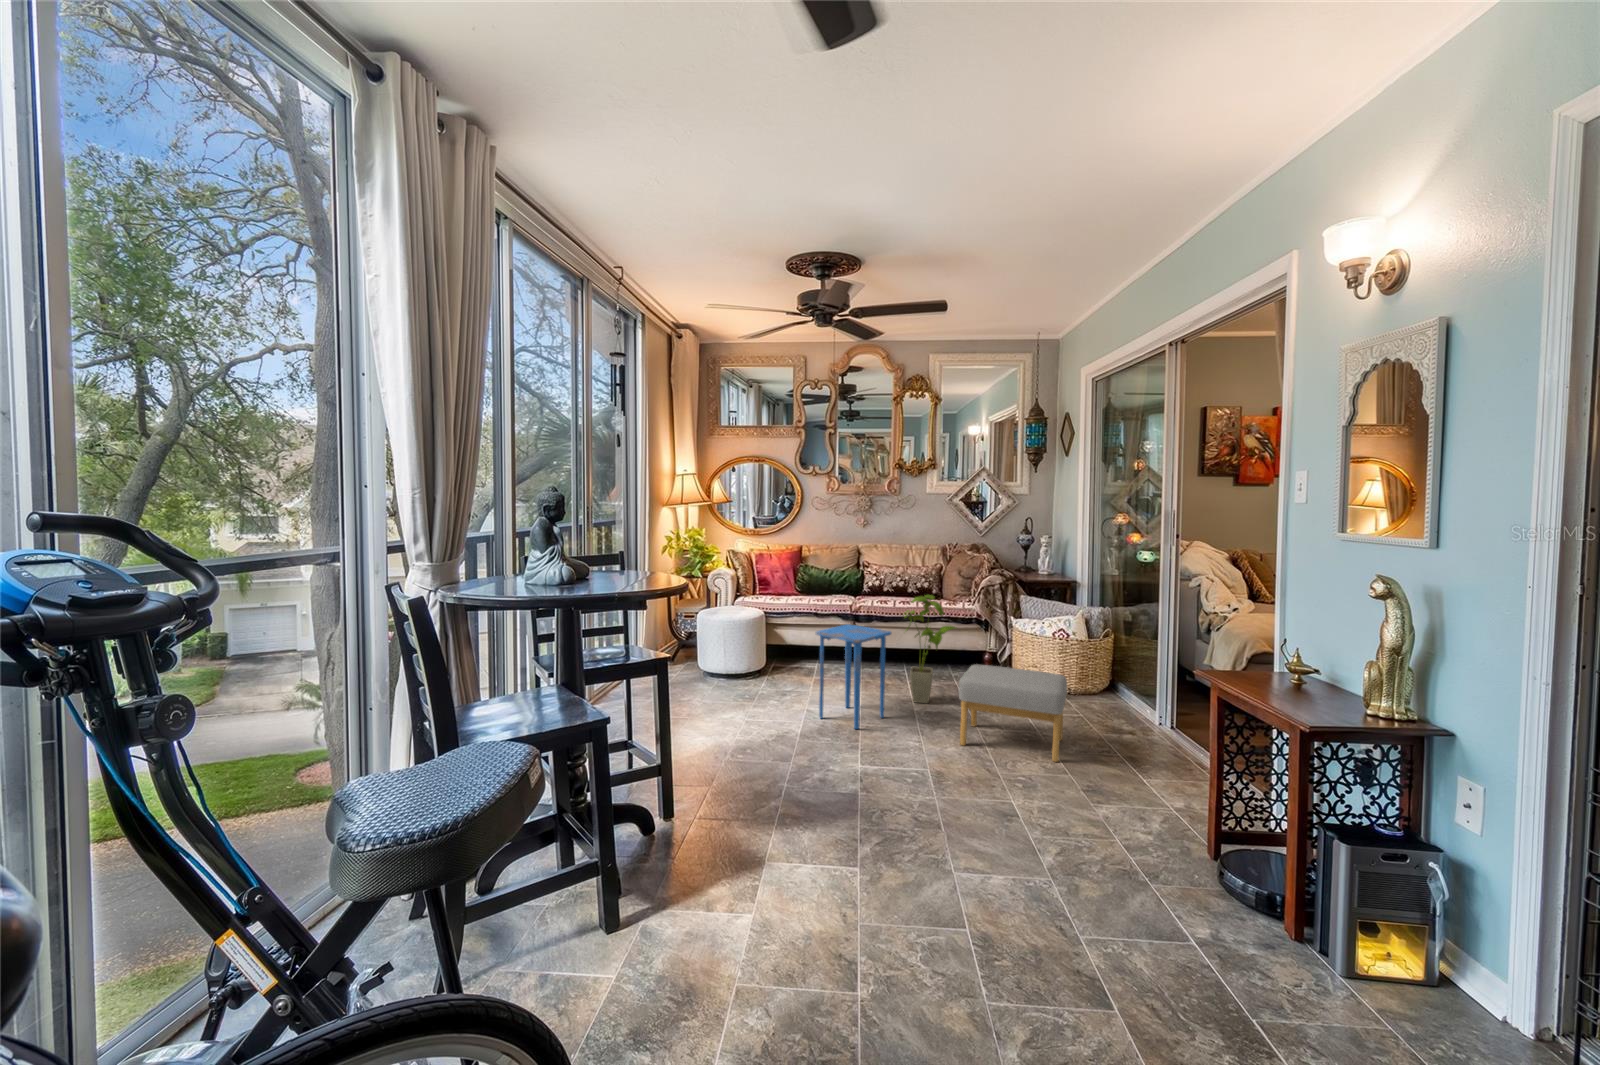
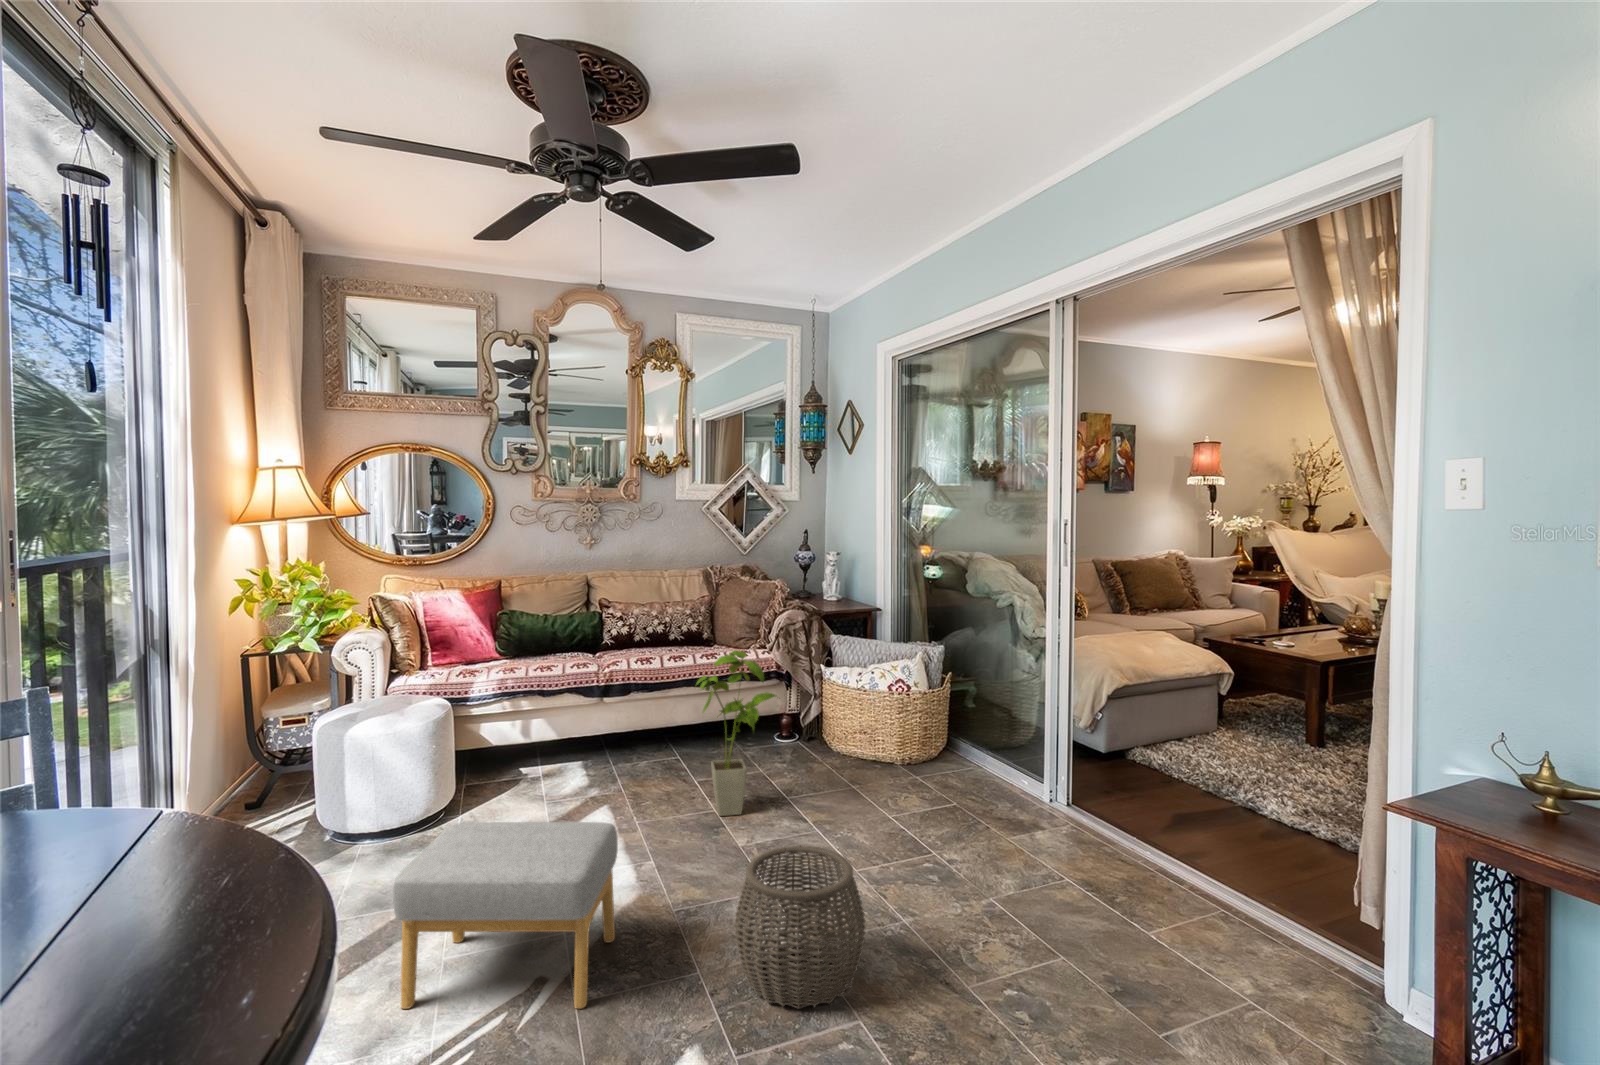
side table: present [816,624,891,729] -> none [574,711,696,888]
footstool: present [959,665,1067,762] -> present [393,822,618,1009]
woven basket: none [879,707,962,799] -> present [734,846,866,1009]

